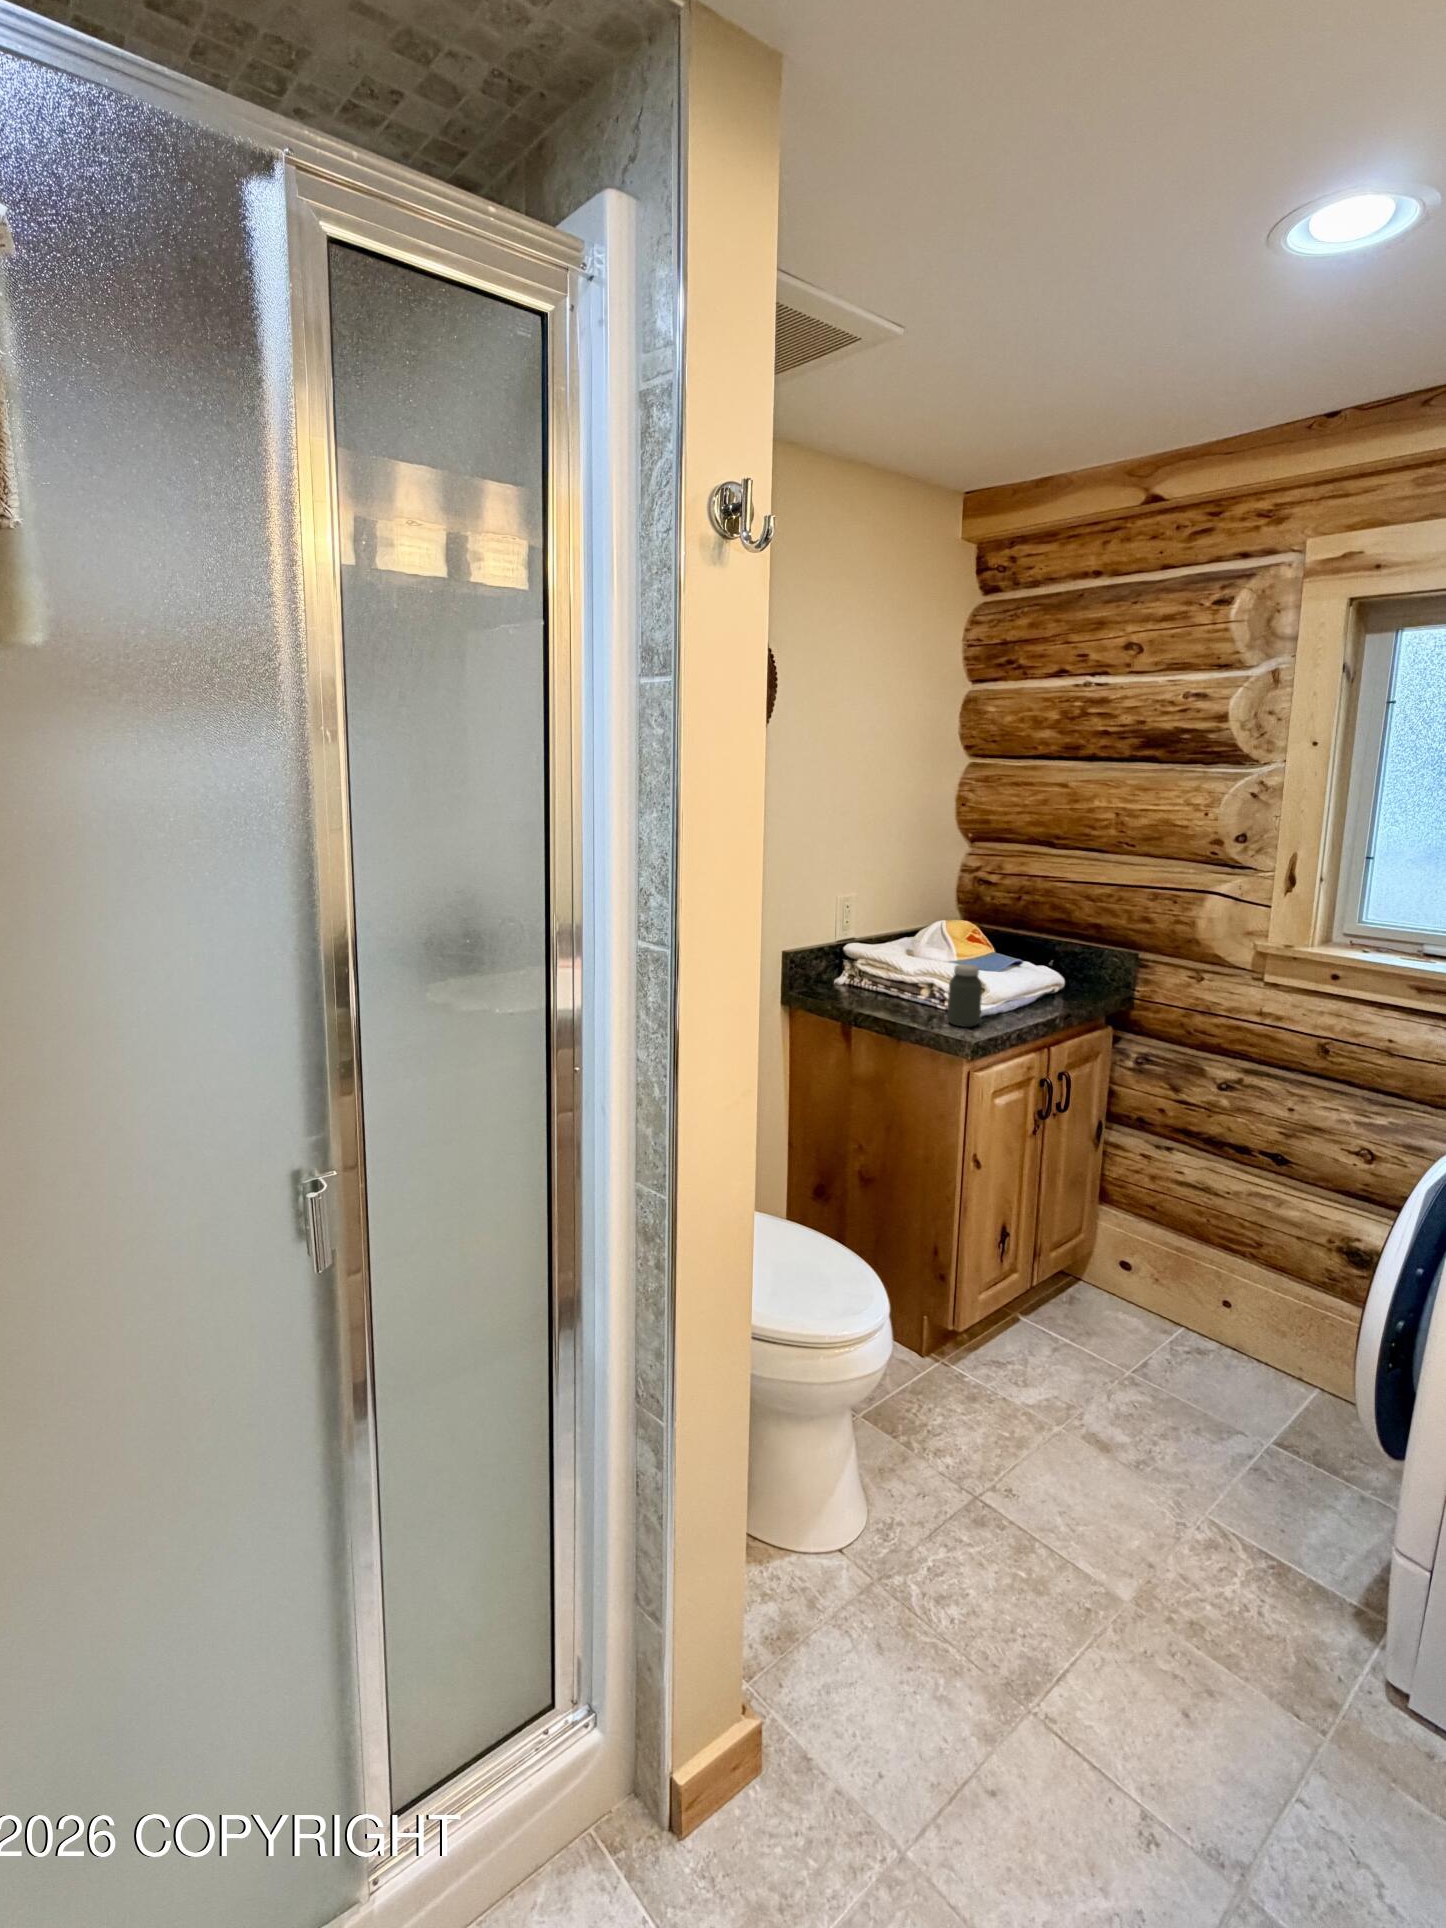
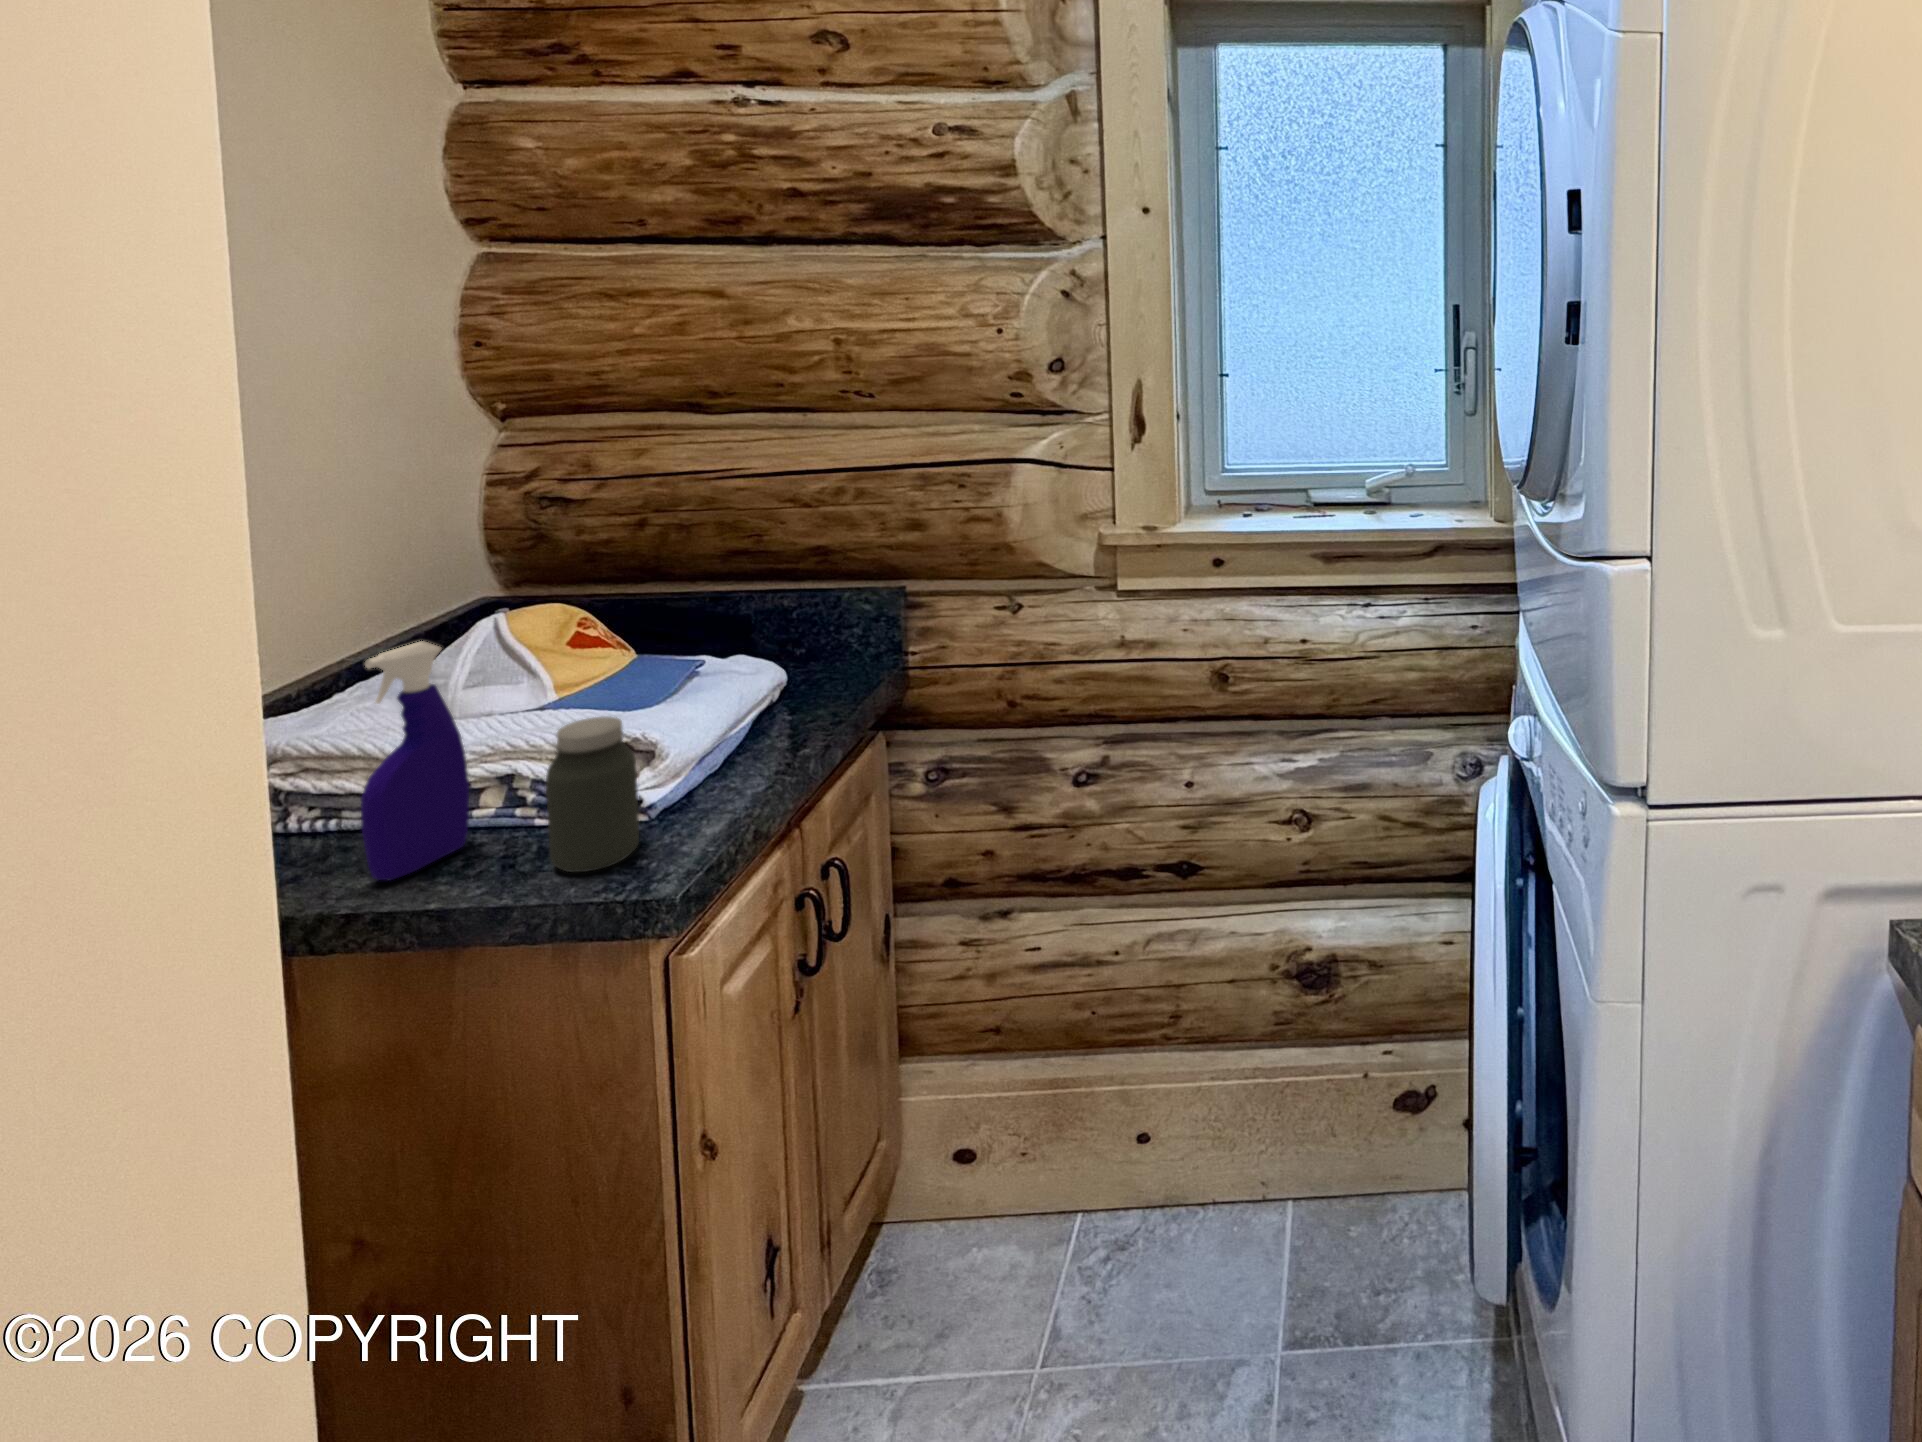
spray bottle: none [891,920,927,1009] -> present [361,642,469,880]

